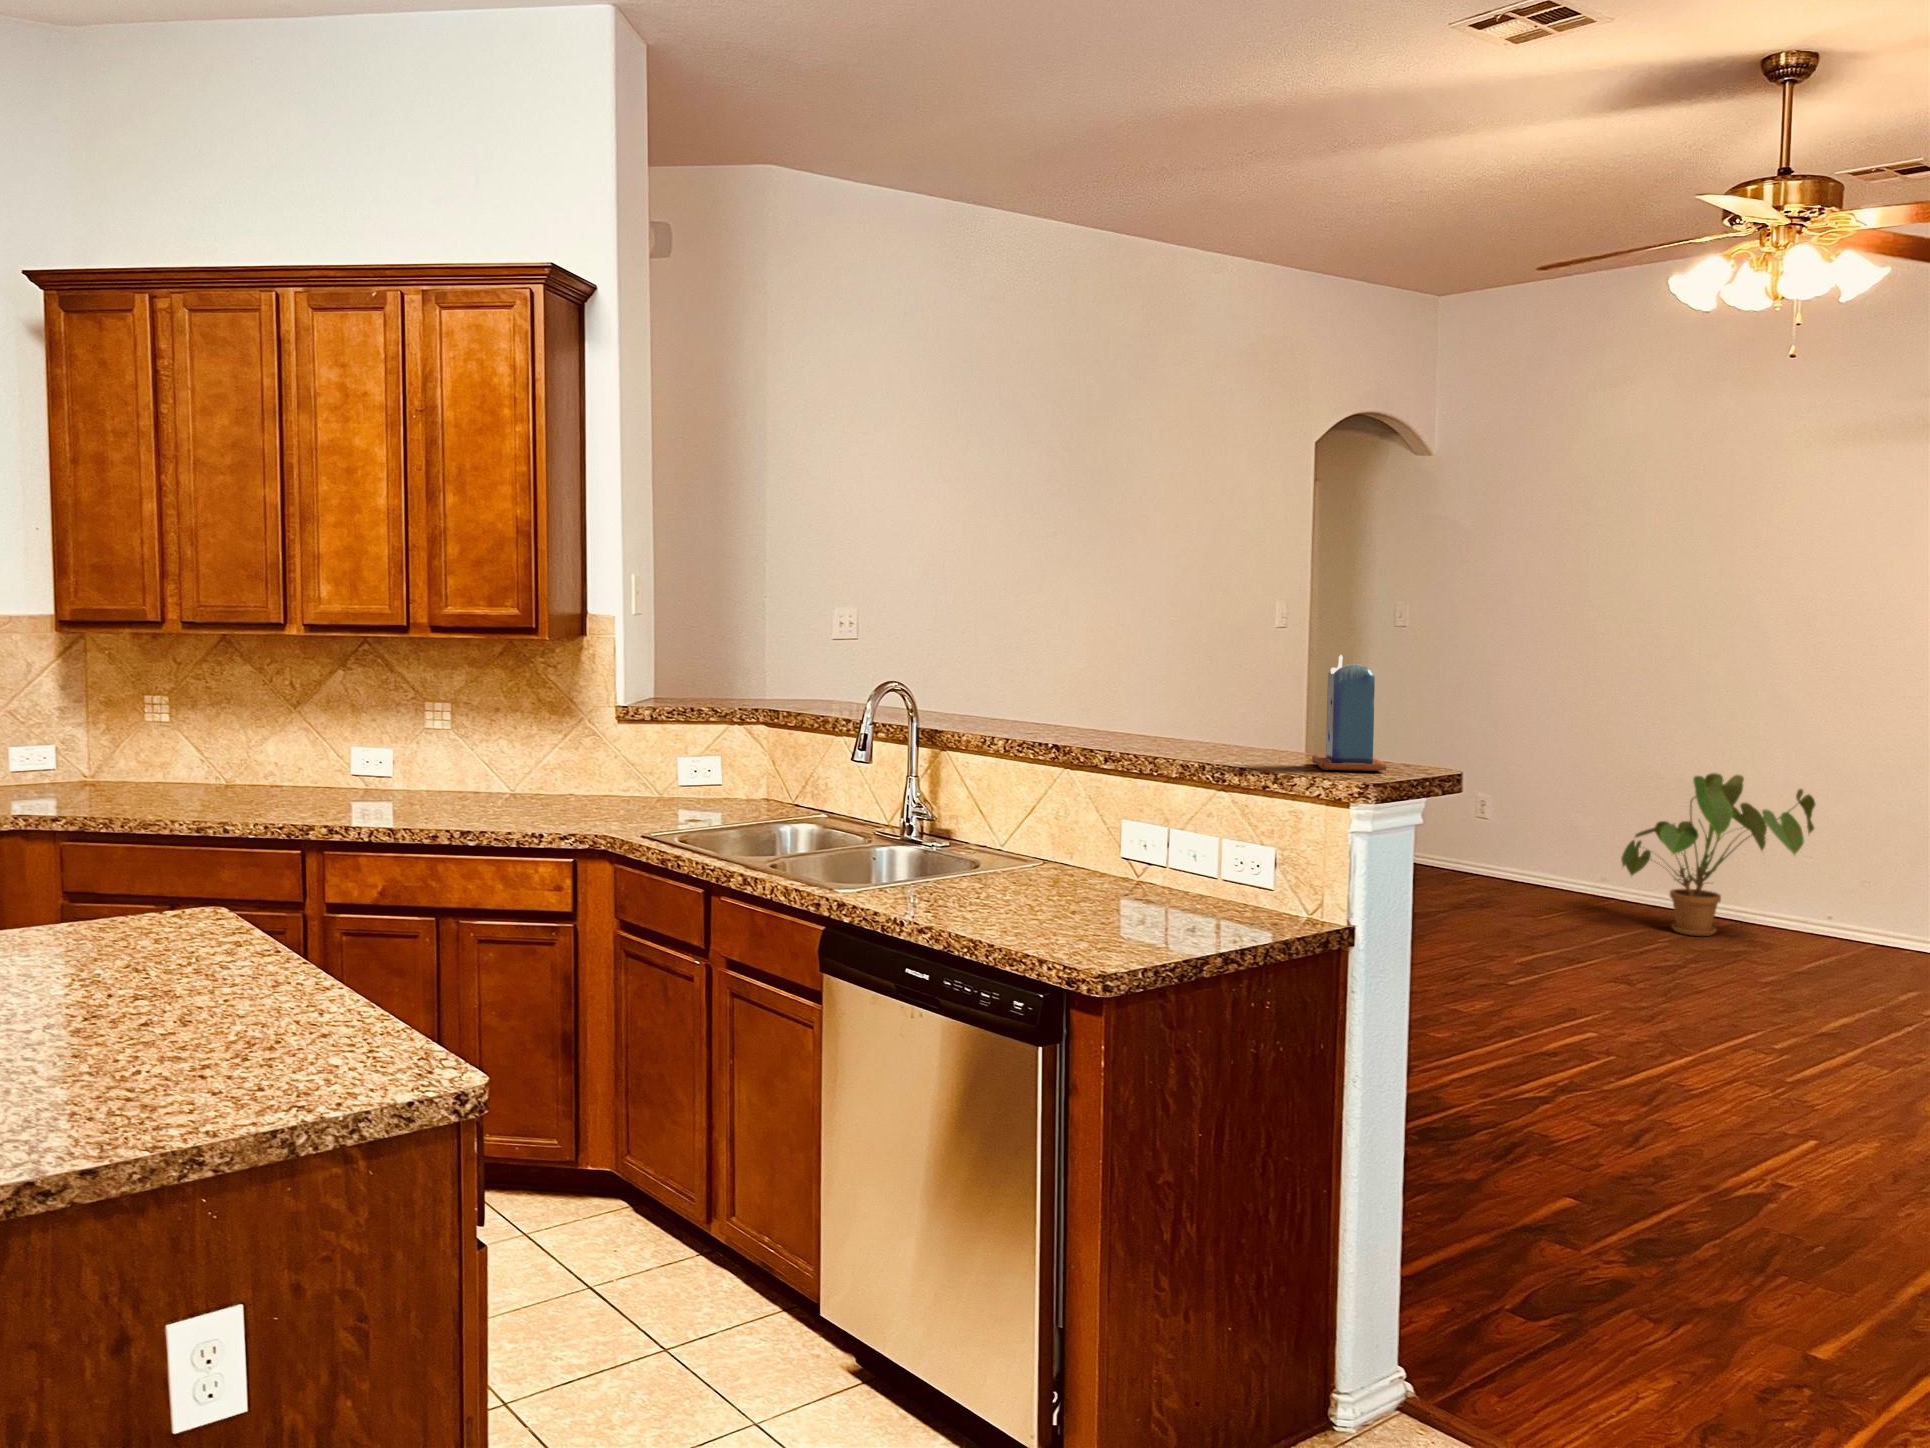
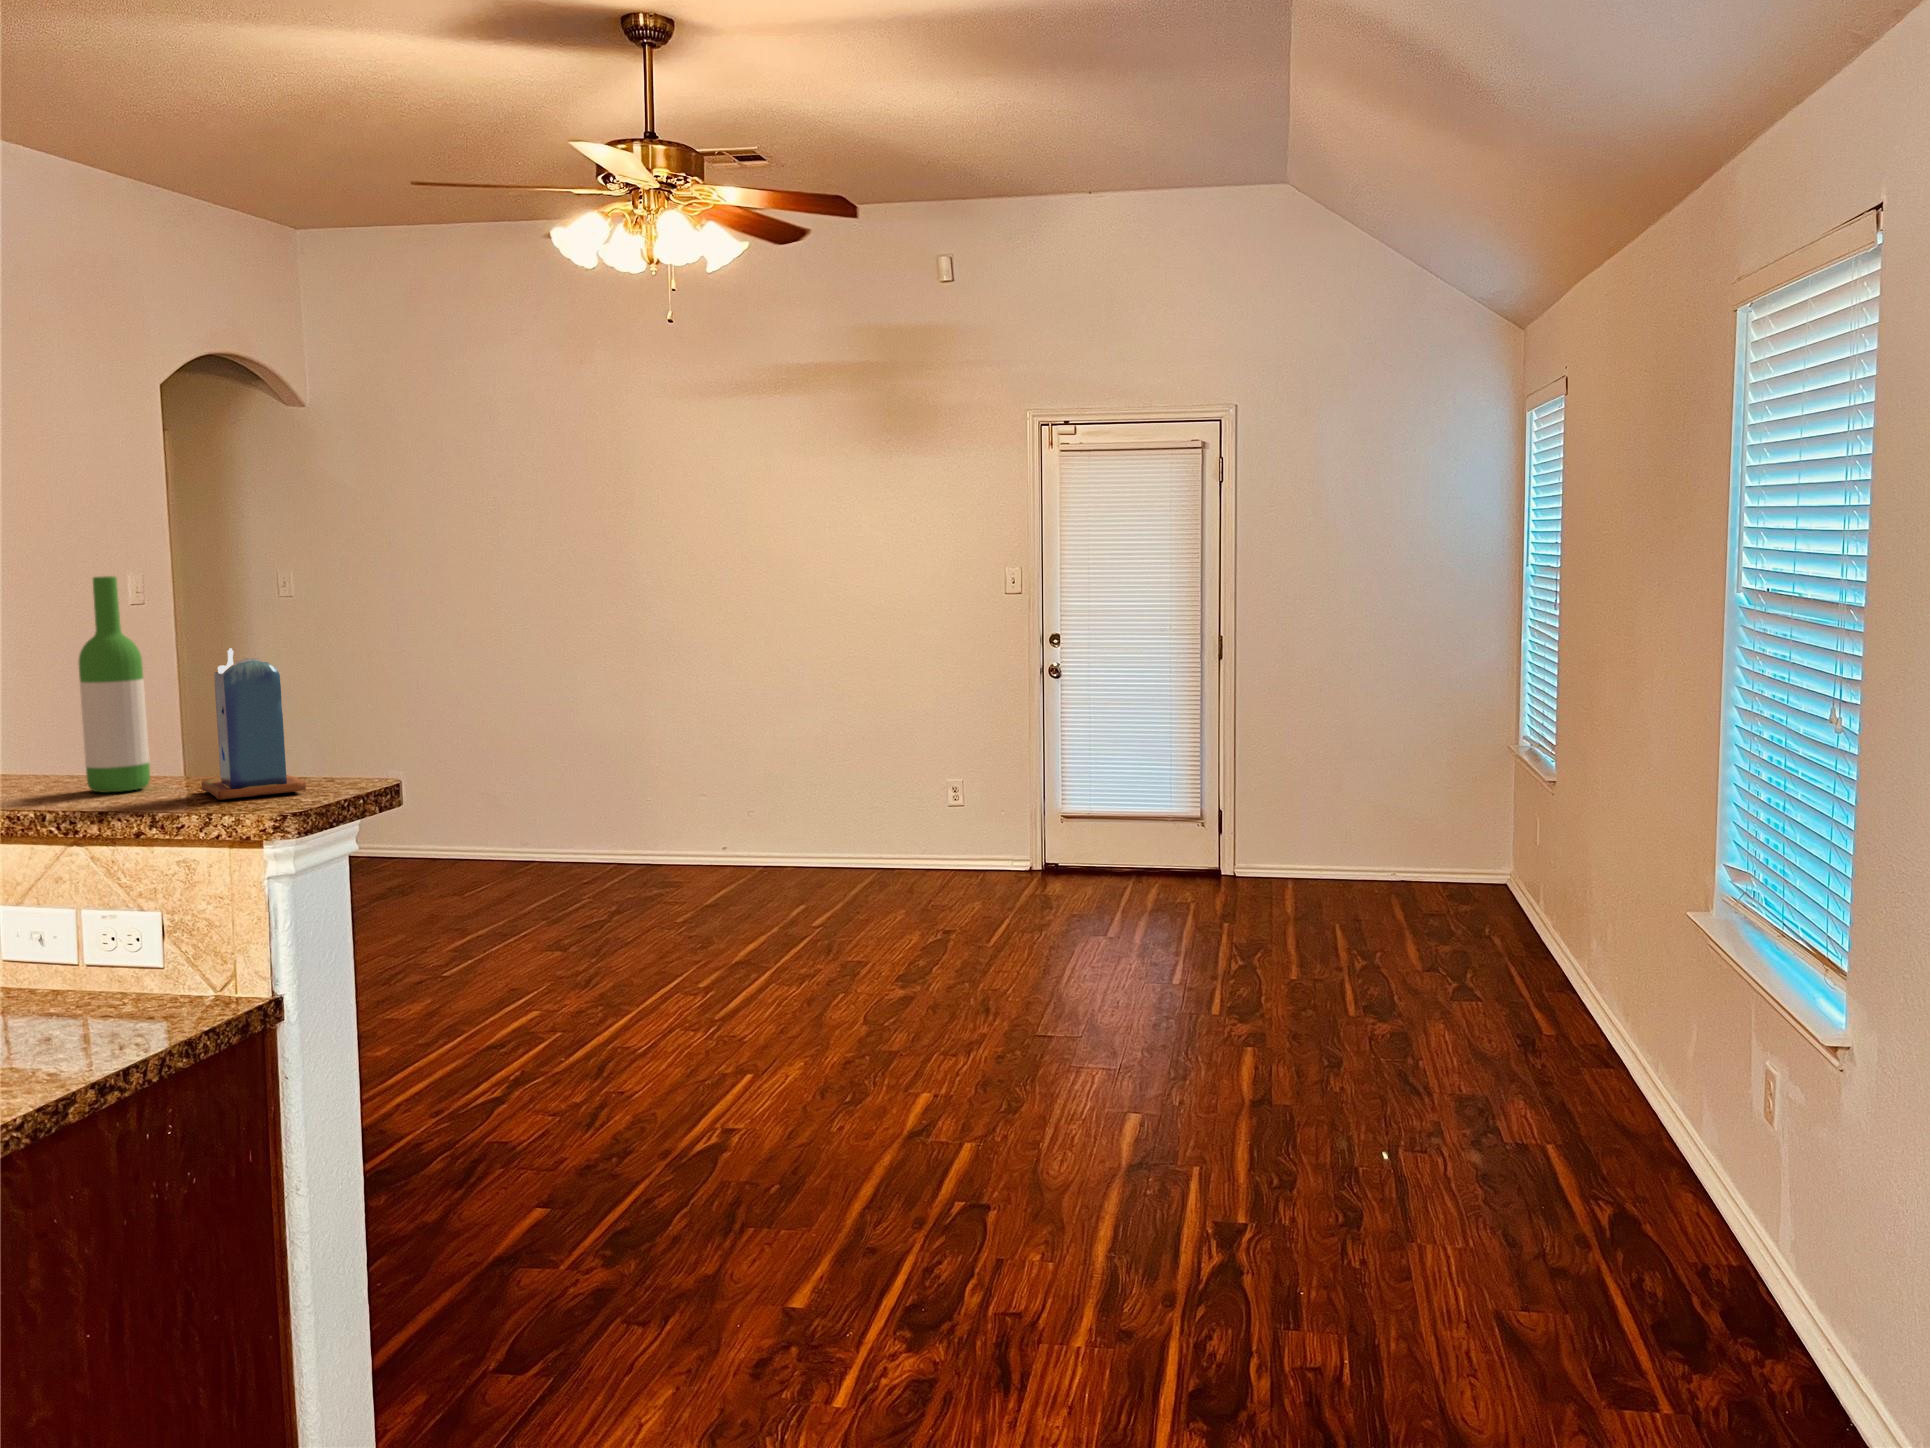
wine bottle: none [1236,597,1280,757] -> present [78,576,150,792]
house plant: present [1621,773,1815,936] -> none [538,727,704,889]

